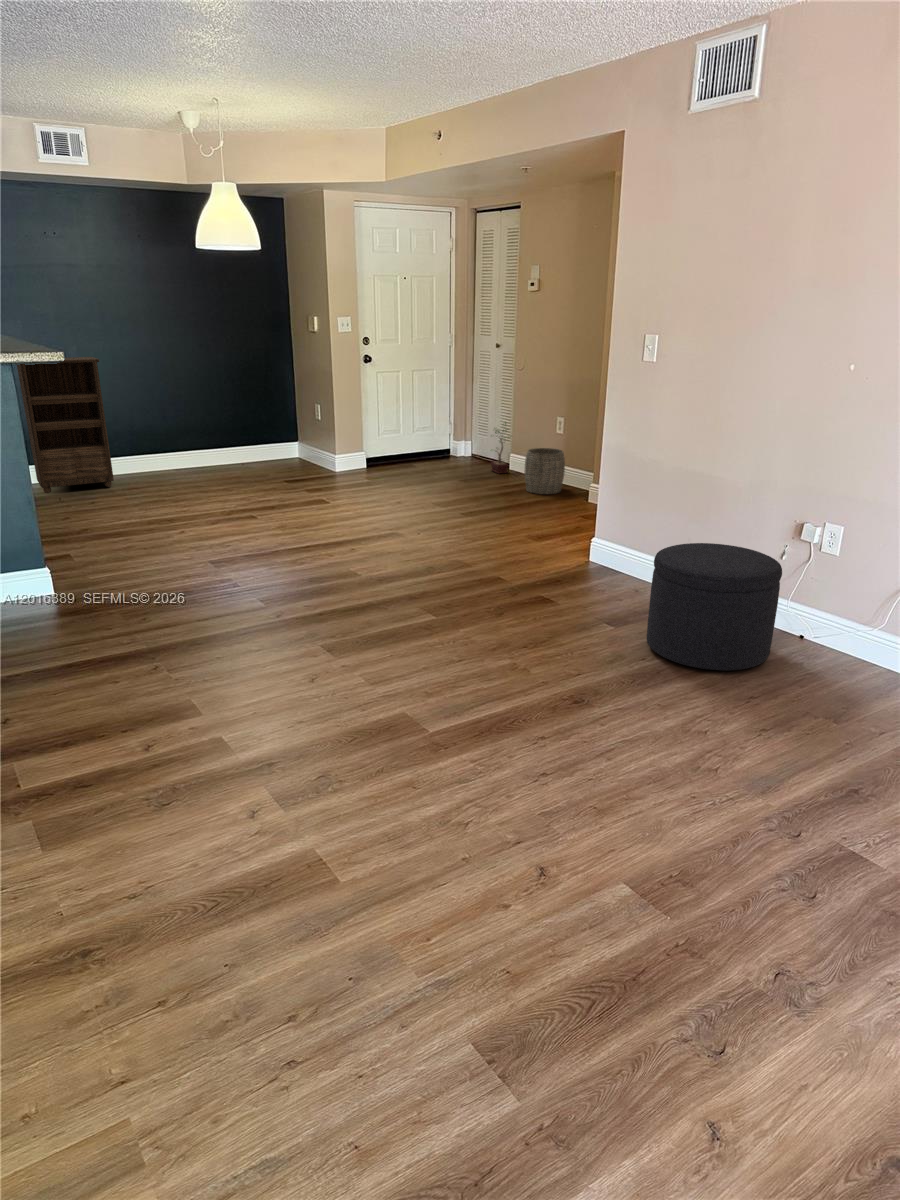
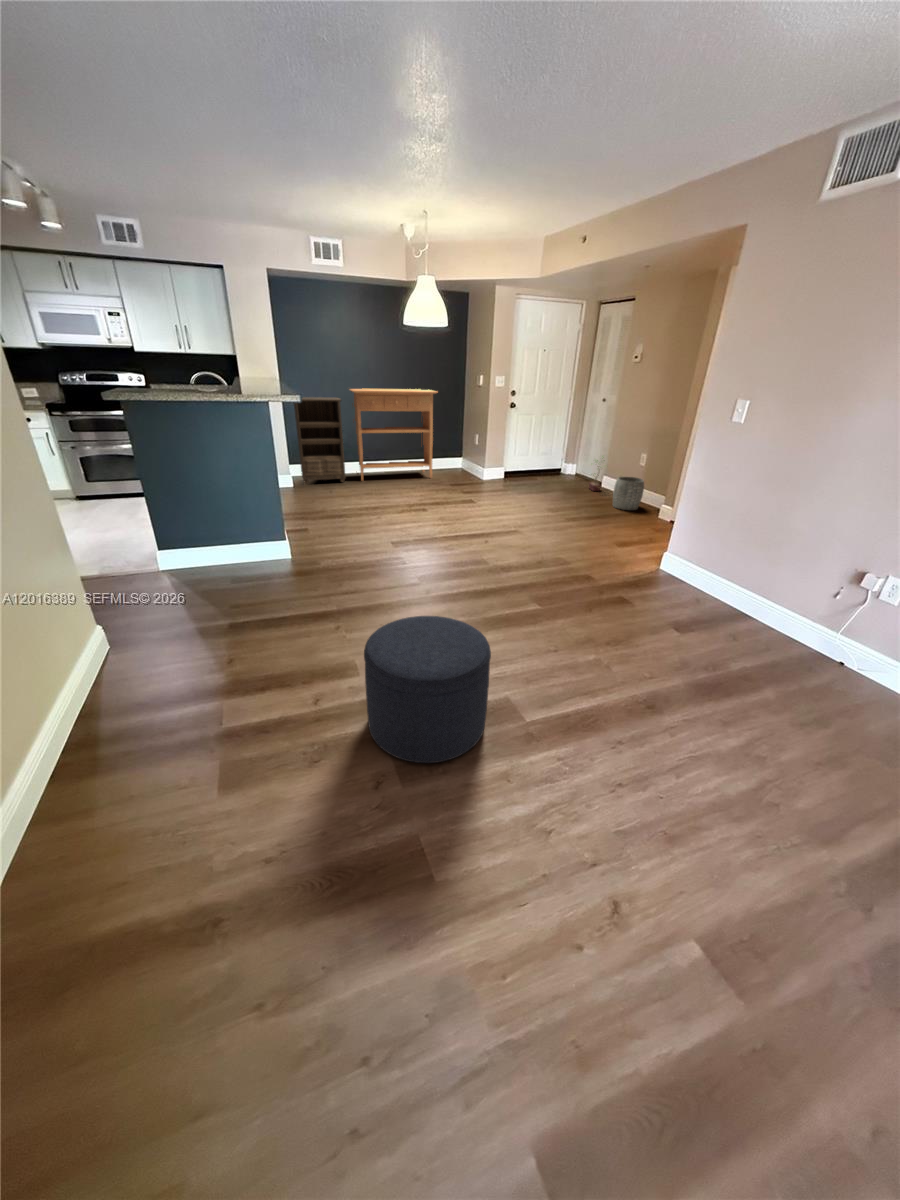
console table: none [106,340,255,483] -> present [349,388,438,481]
ottoman: present [647,543,782,671] -> present [364,616,491,763]

